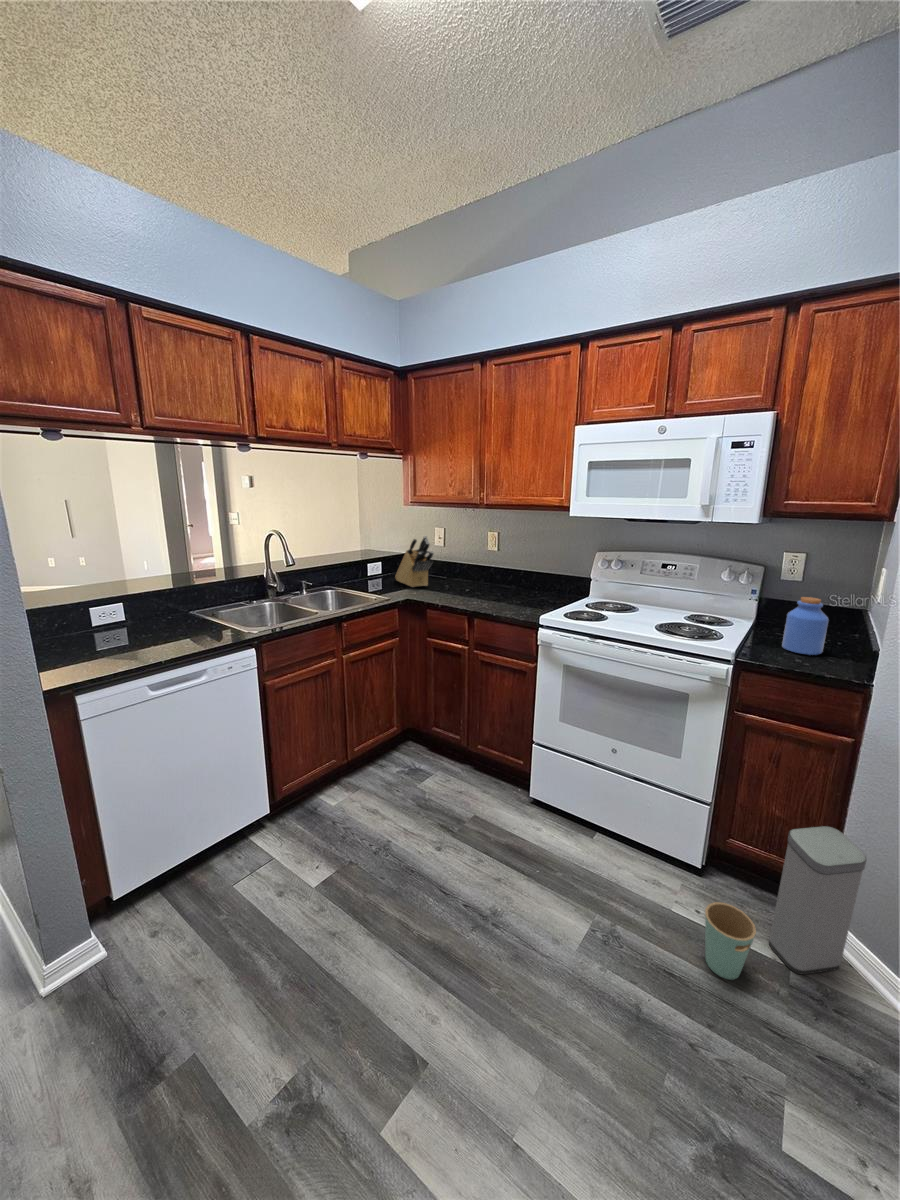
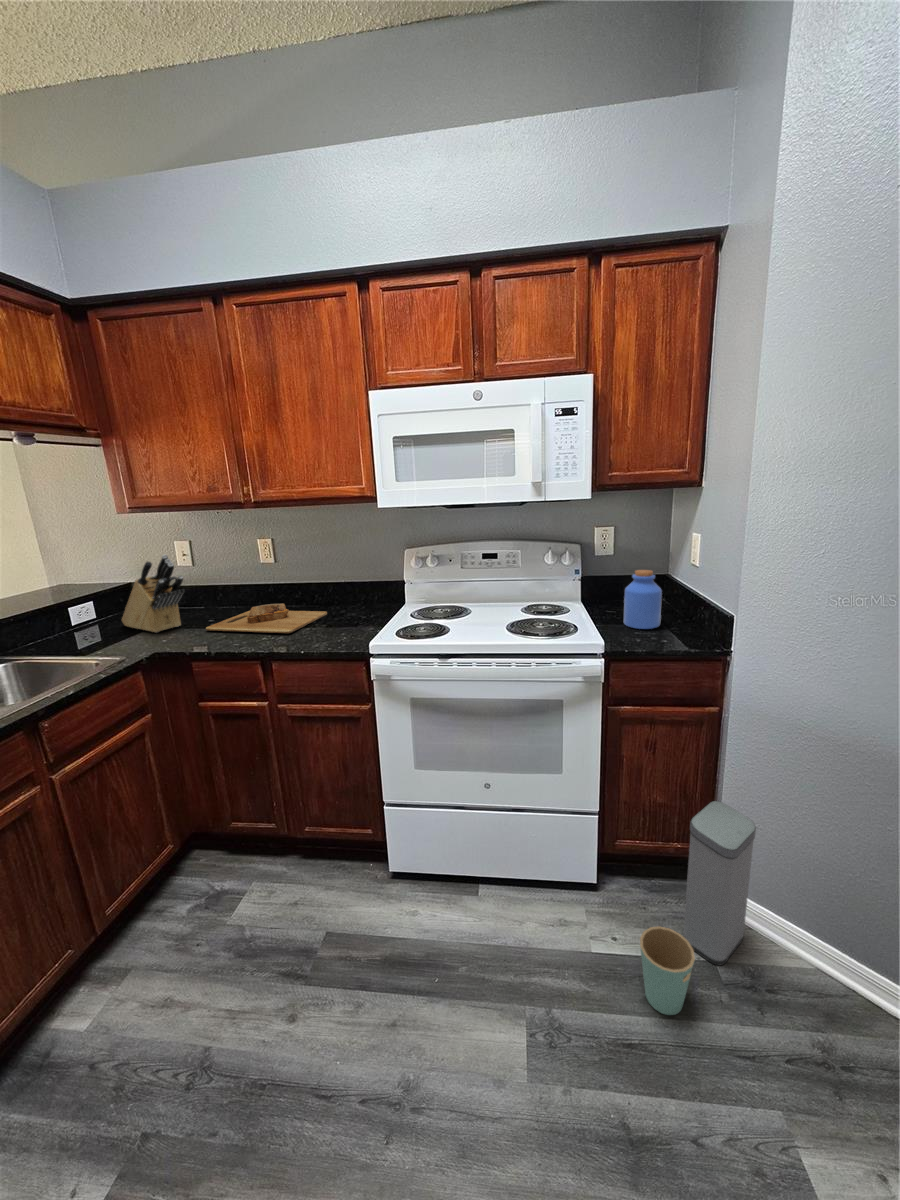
cutting board: none [441,580,526,602] -> present [206,604,327,633]

